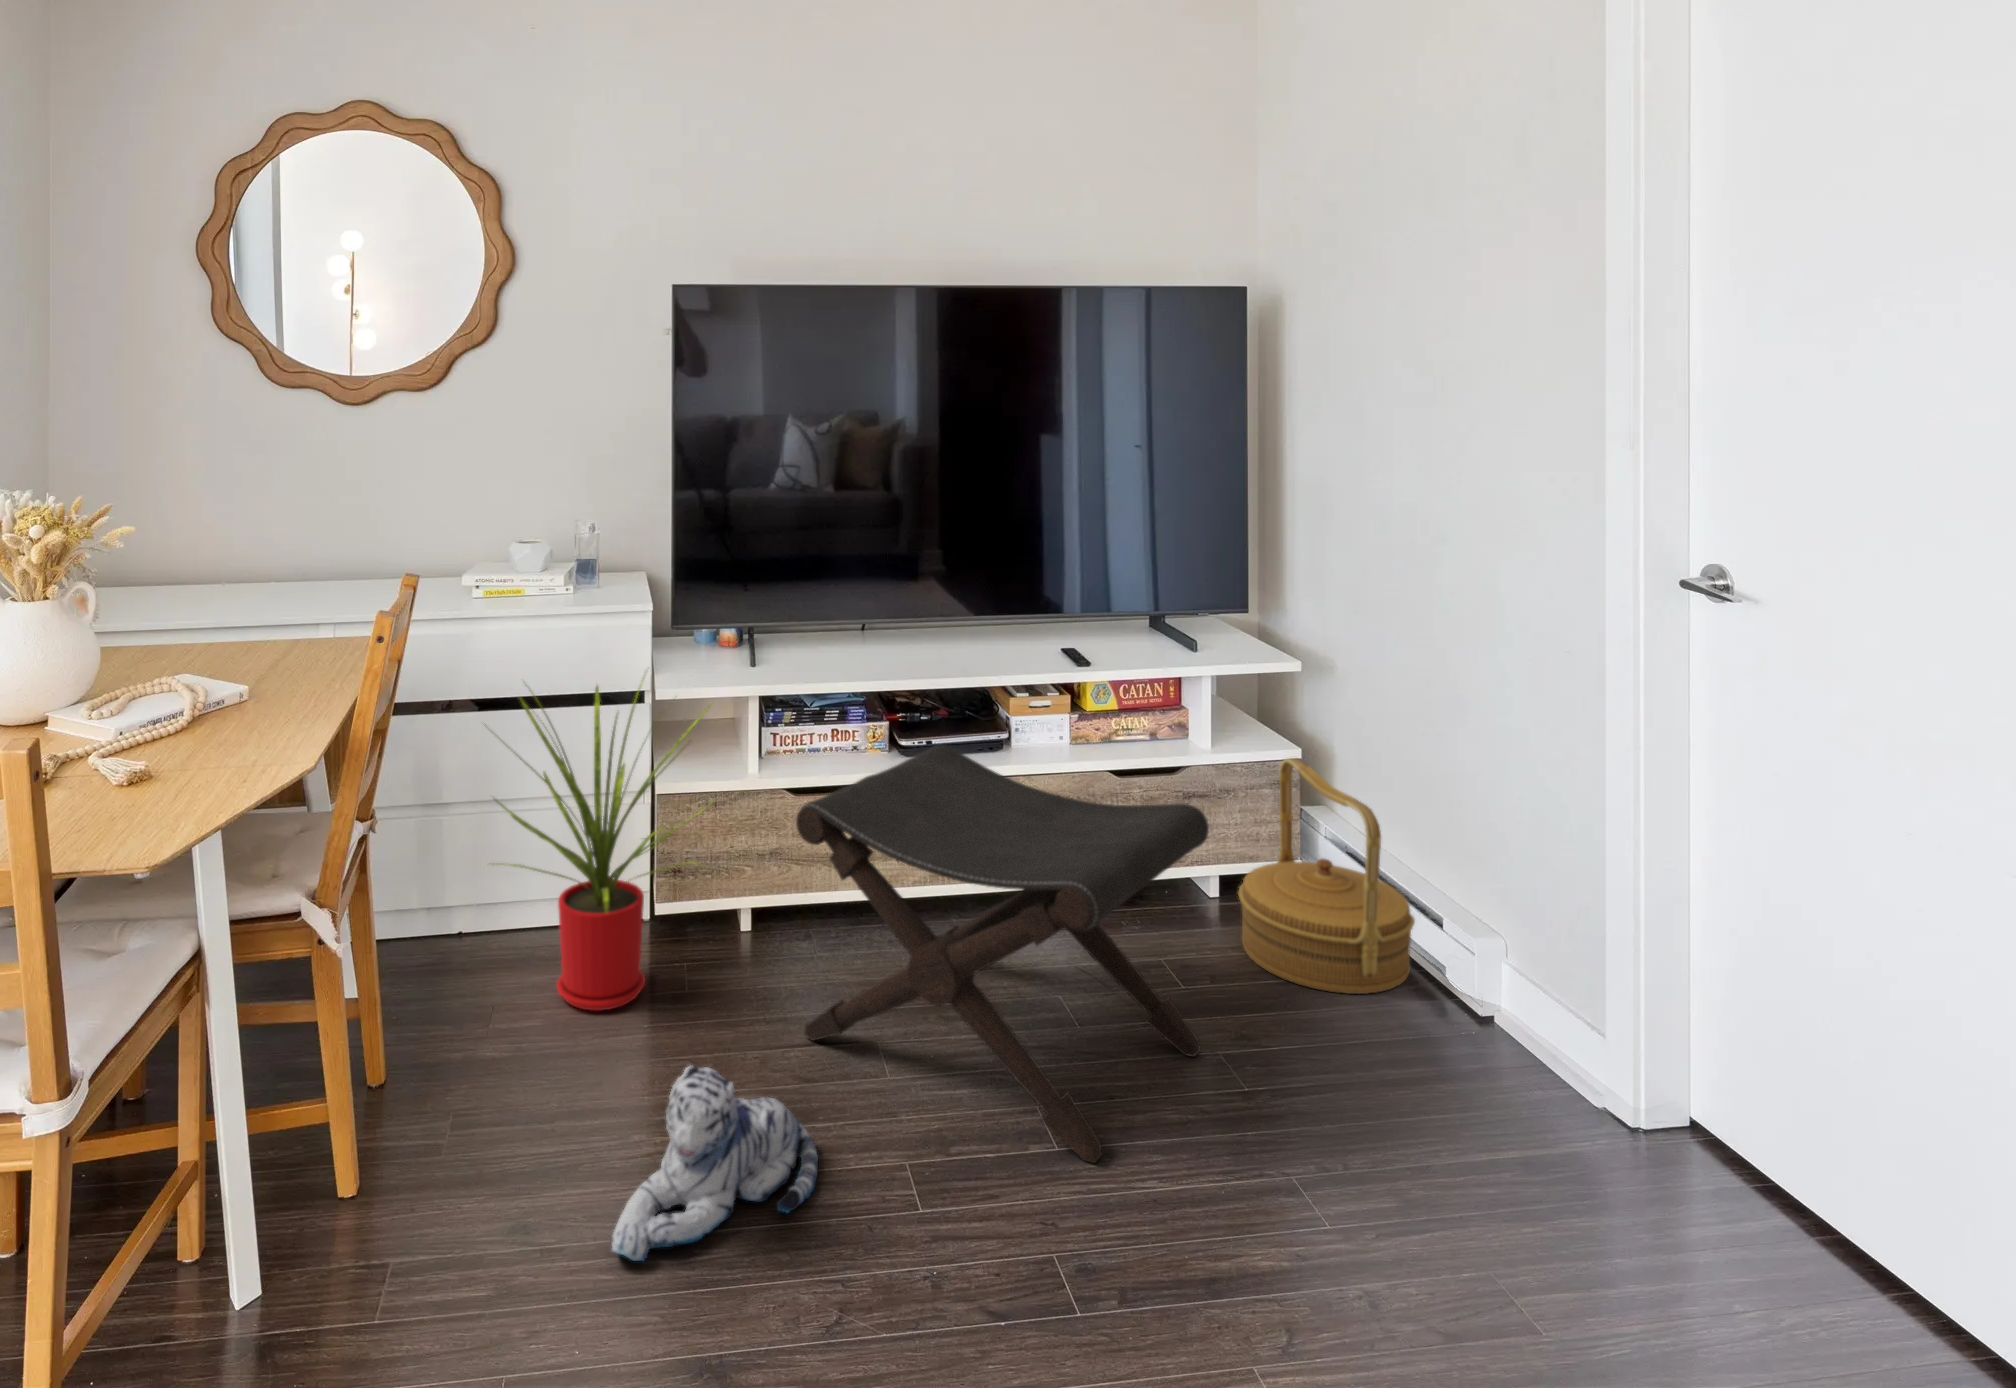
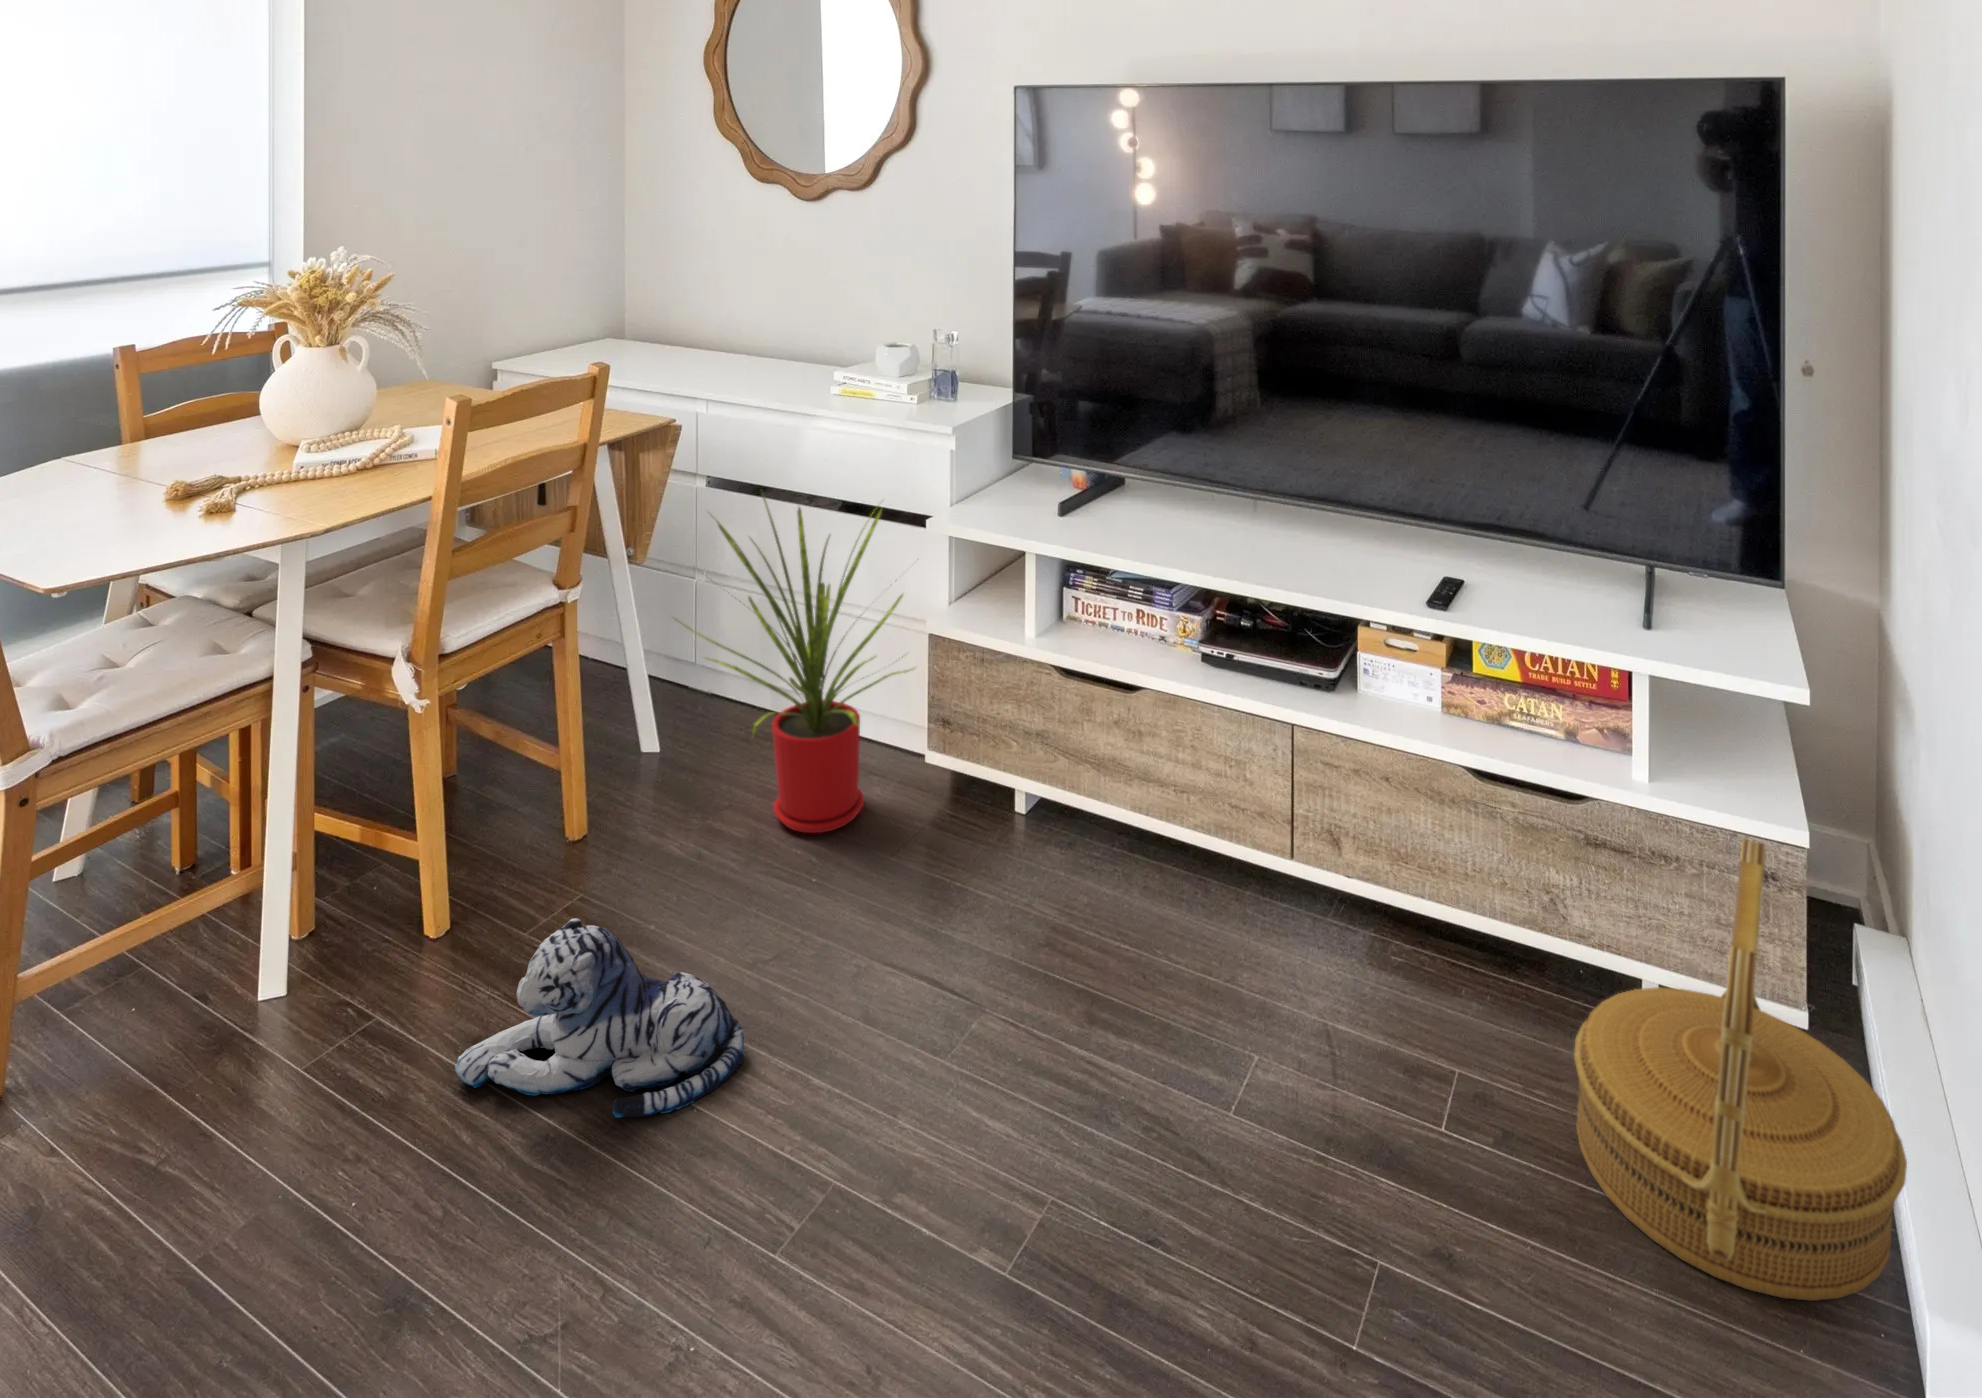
footstool: present [796,745,1209,1163] -> none [885,661,1332,1270]

